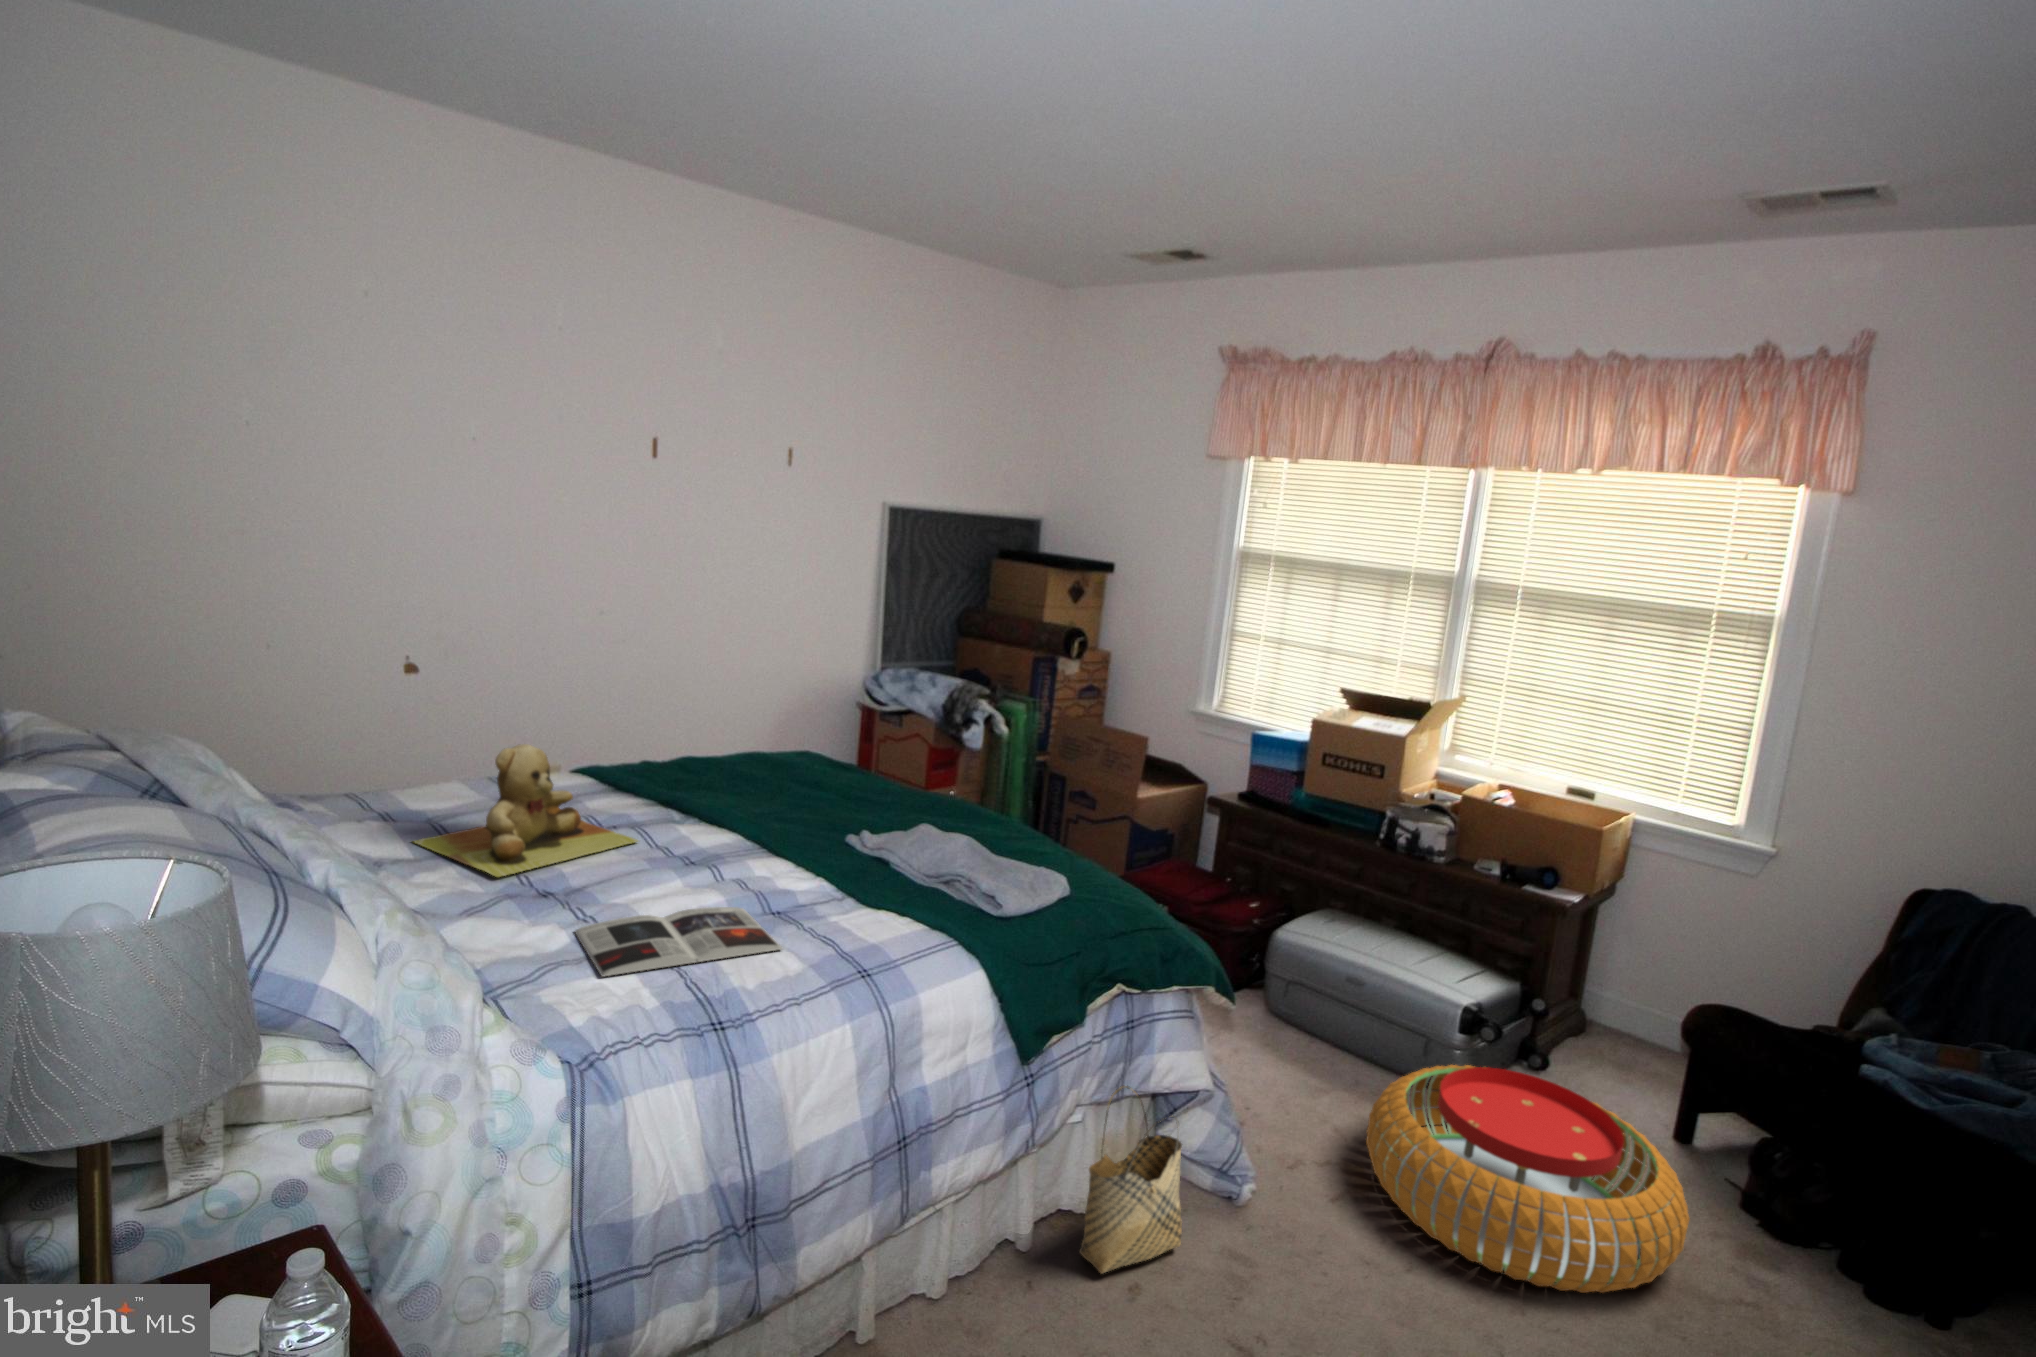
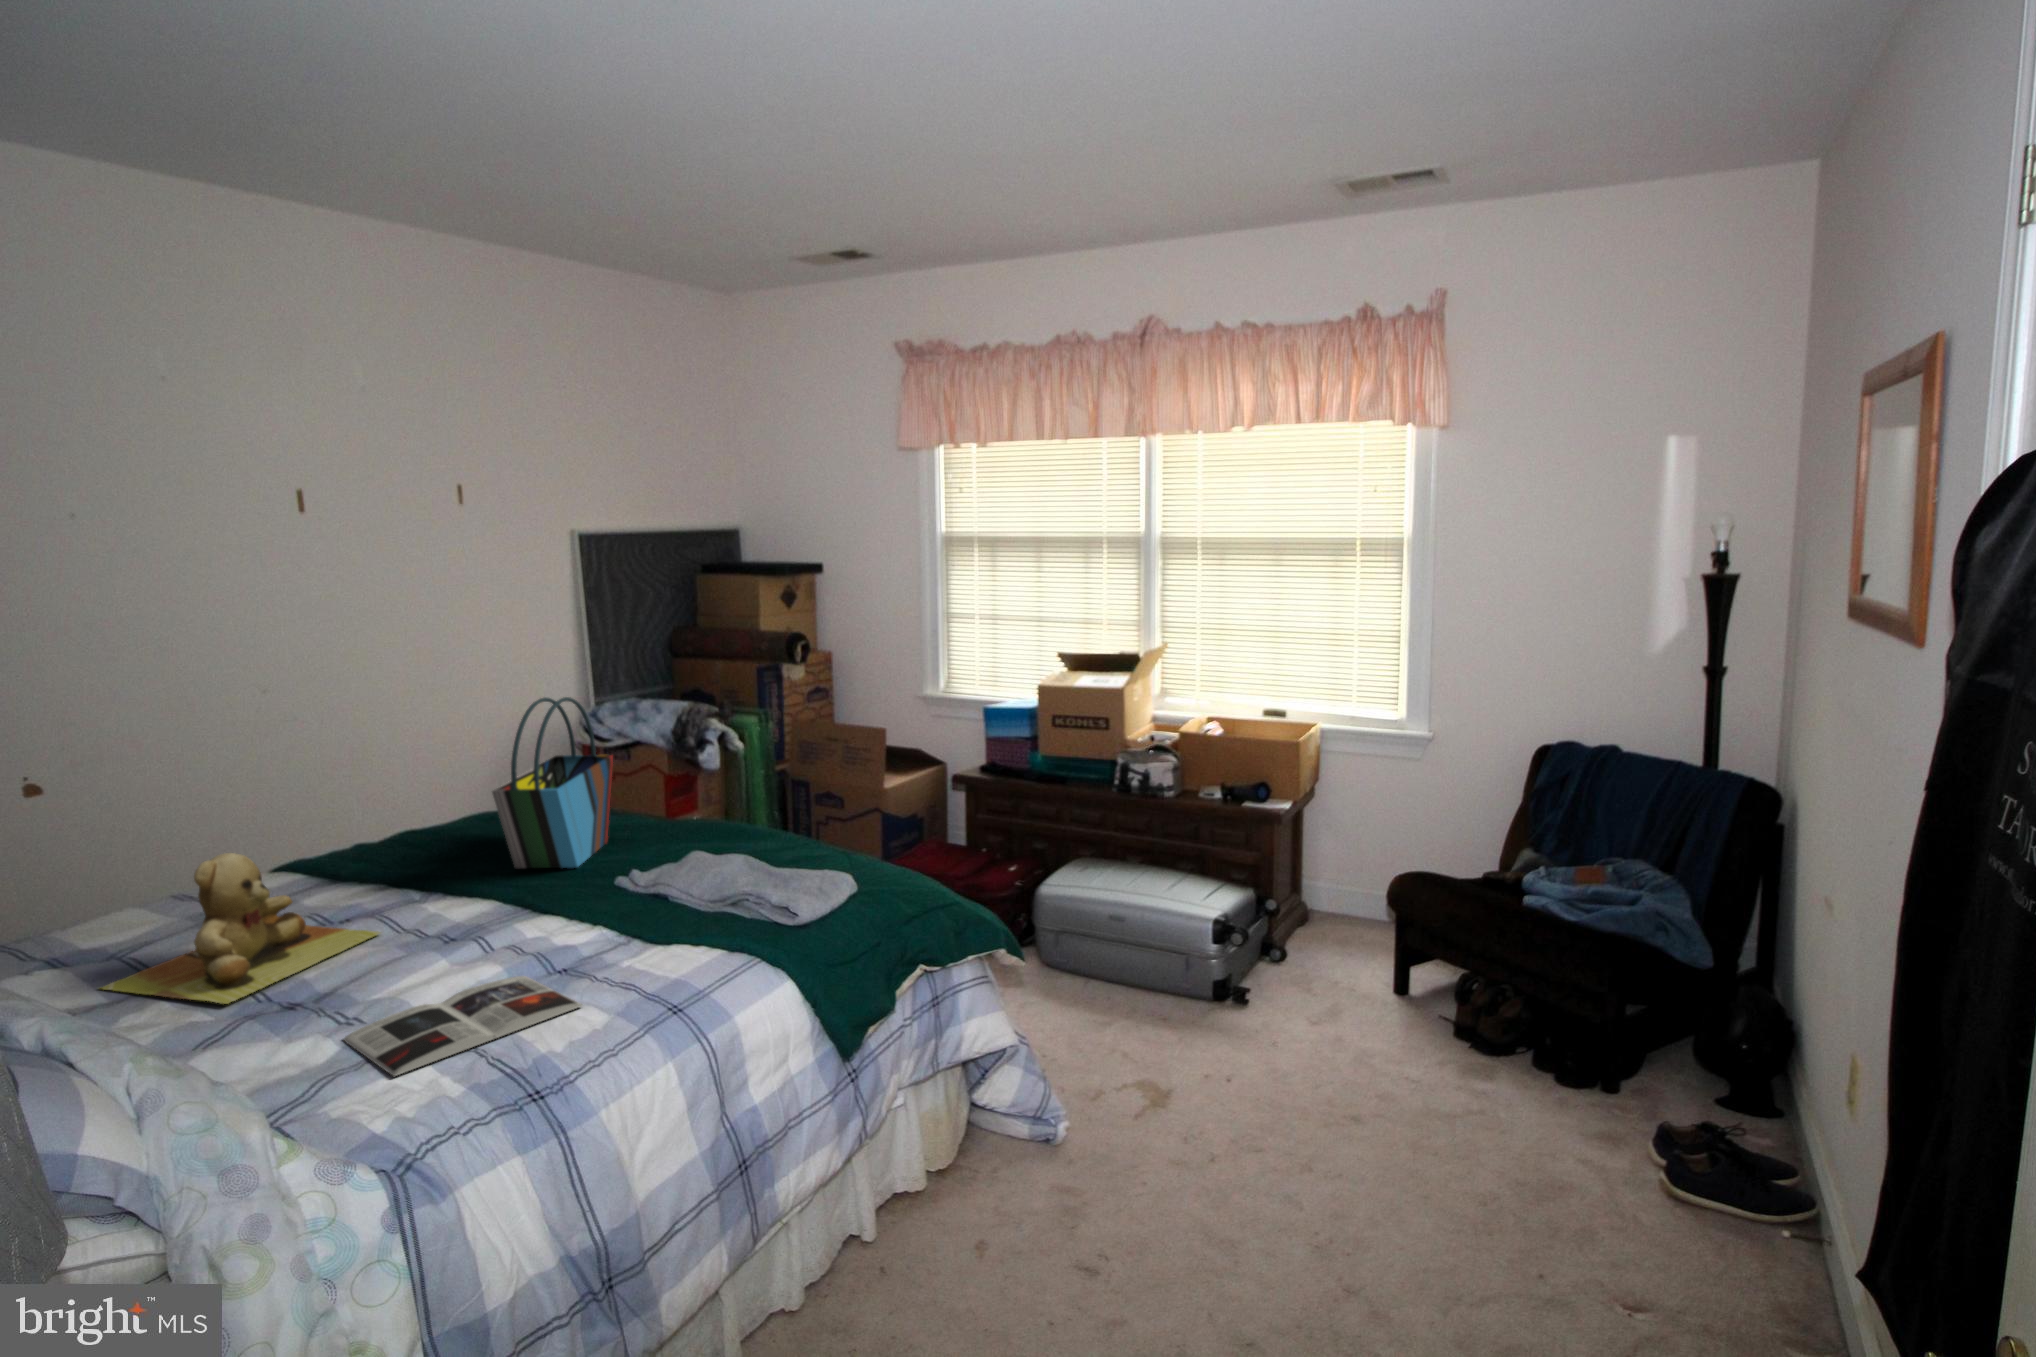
tote bag: none [757,651,874,816] -> present [492,697,613,868]
pouf: present [1366,1065,1690,1293] -> none [1152,967,1418,1143]
woven basket: present [1079,1086,1182,1273] -> none [917,1061,1011,1241]

